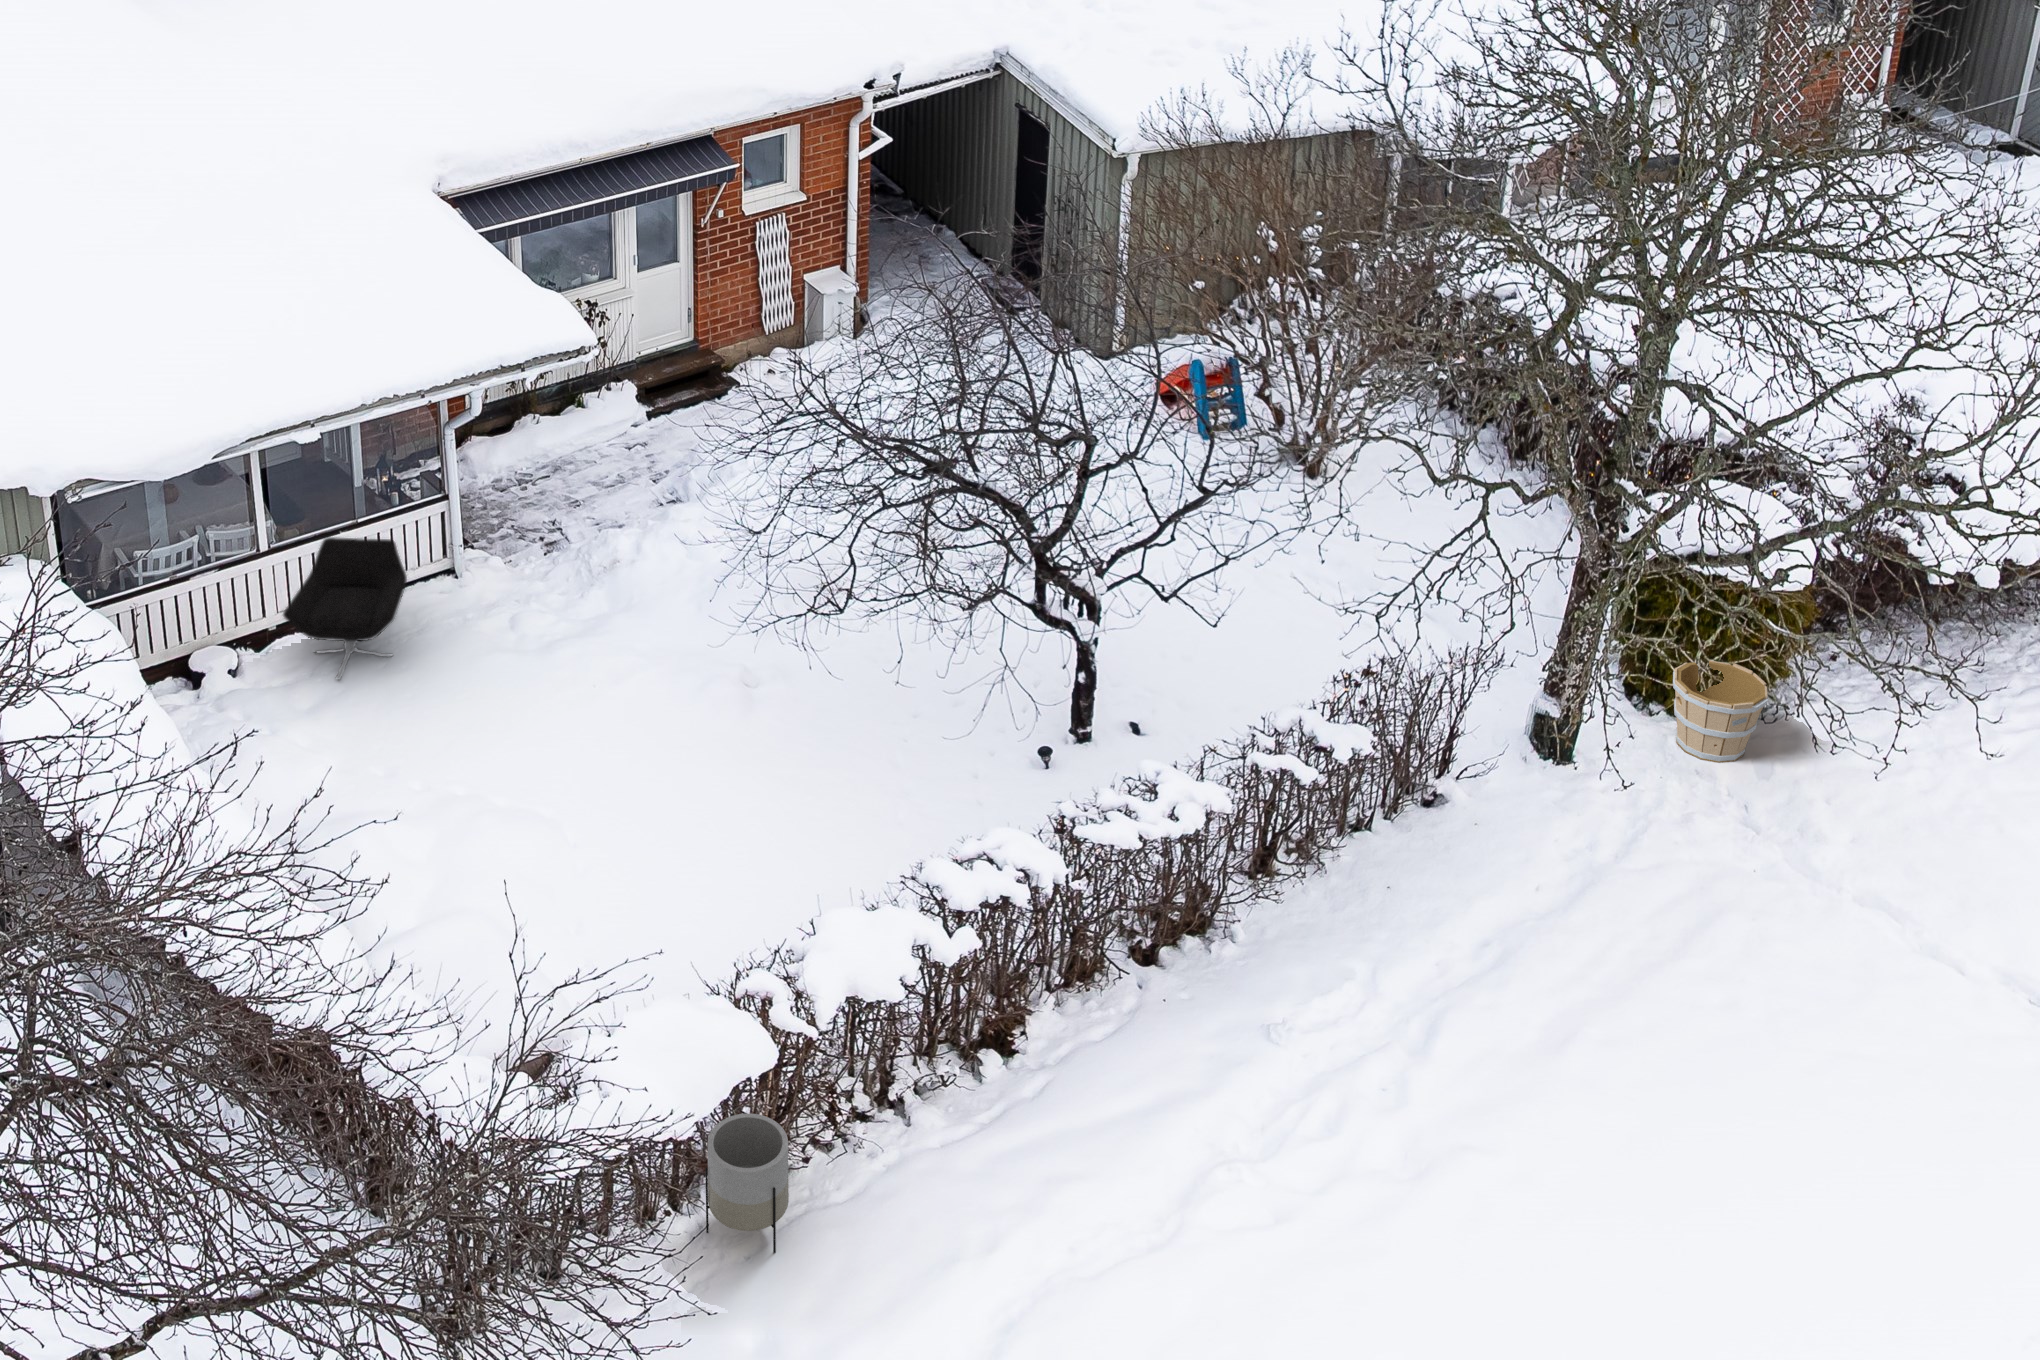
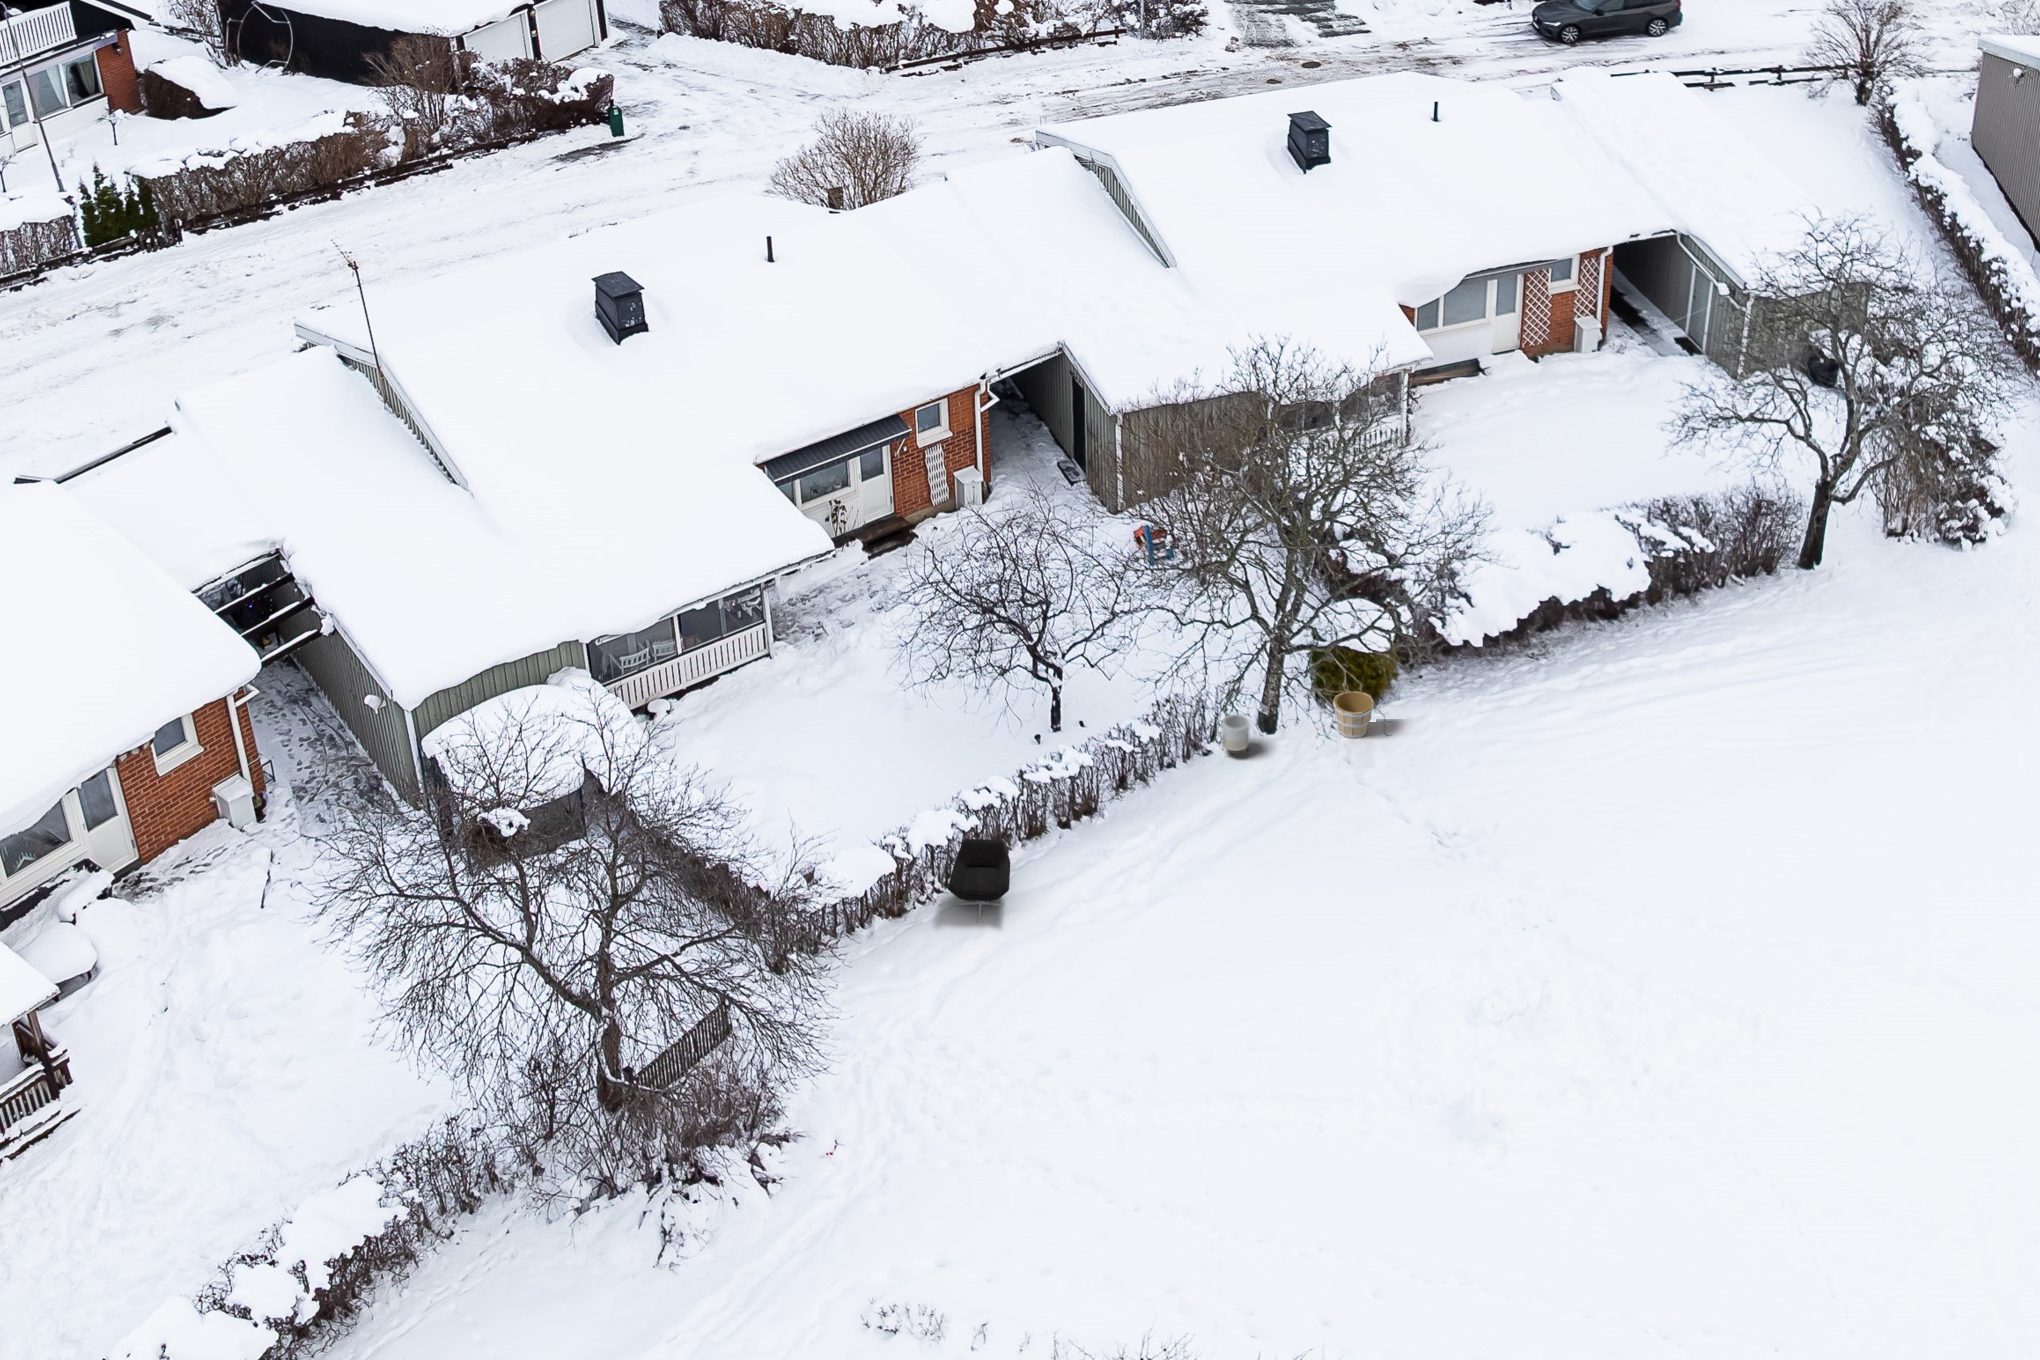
lounge chair: present [283,537,407,680] -> present [947,839,1010,923]
planter: present [705,1113,789,1253] -> present [1222,714,1250,751]

